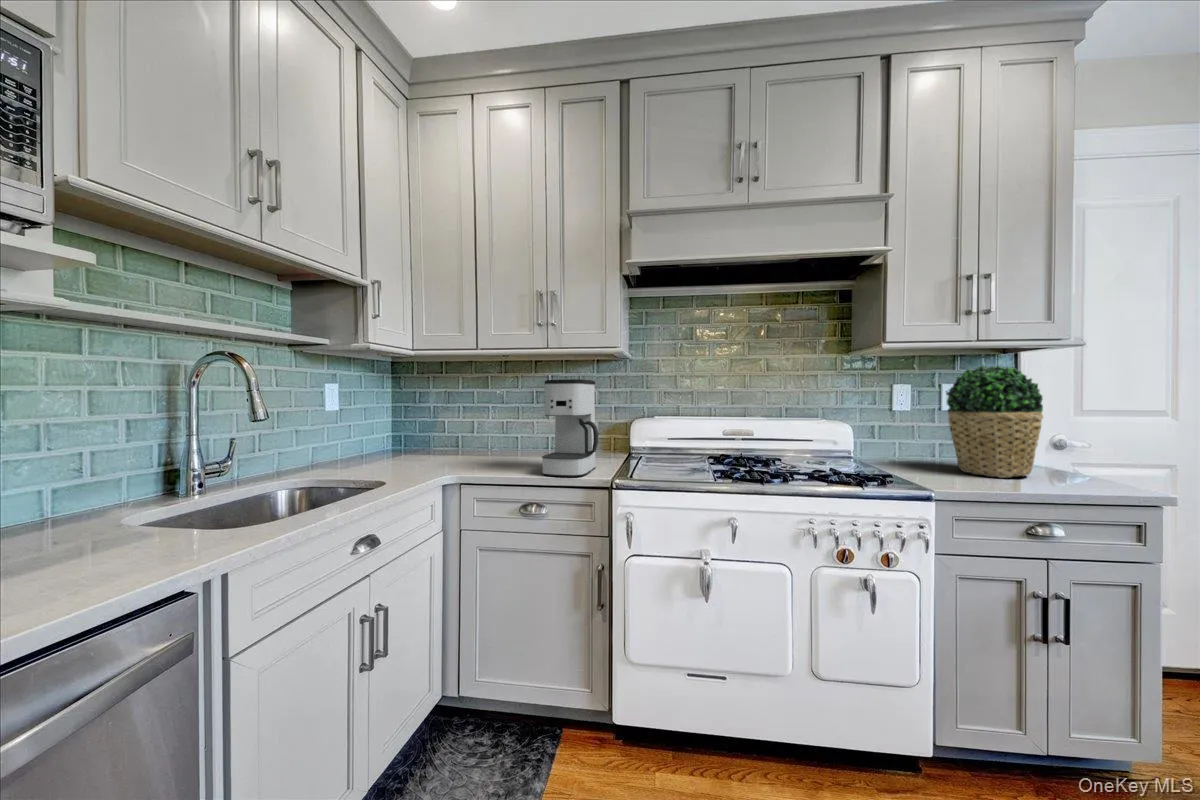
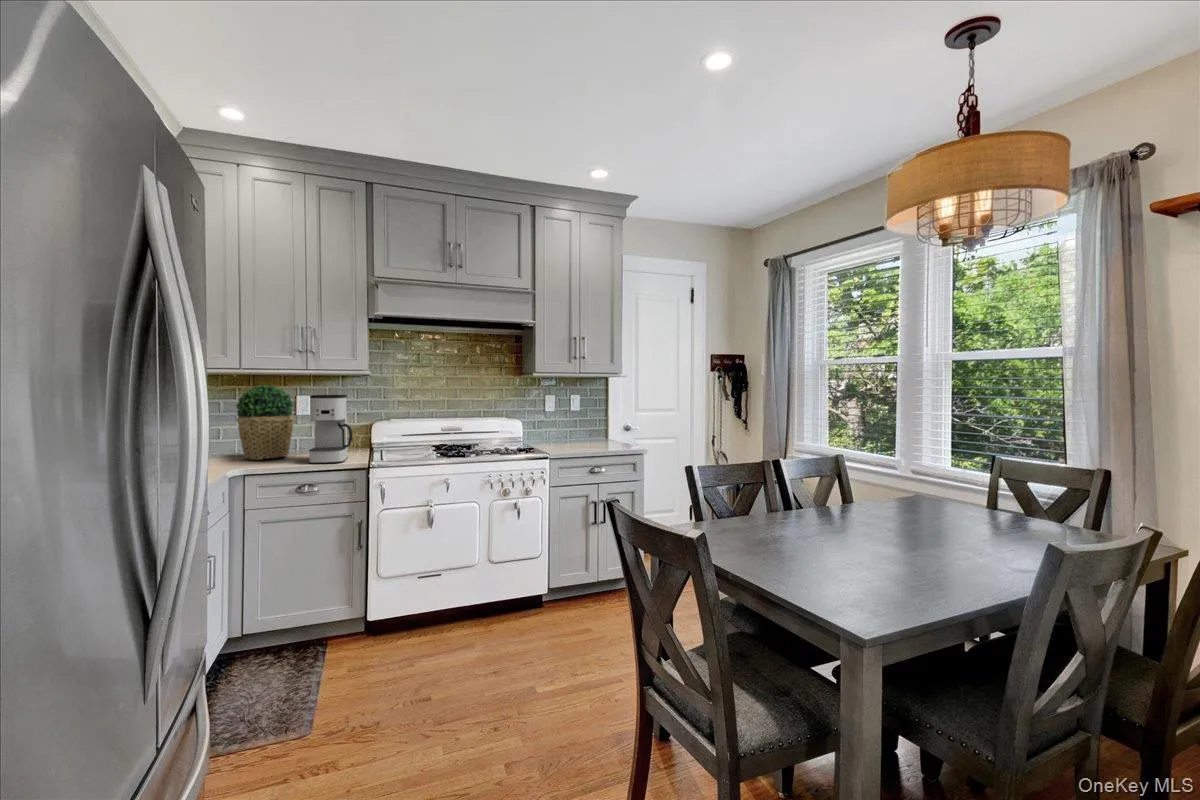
potted plant: present [947,366,1043,478] -> present [236,385,294,460]

